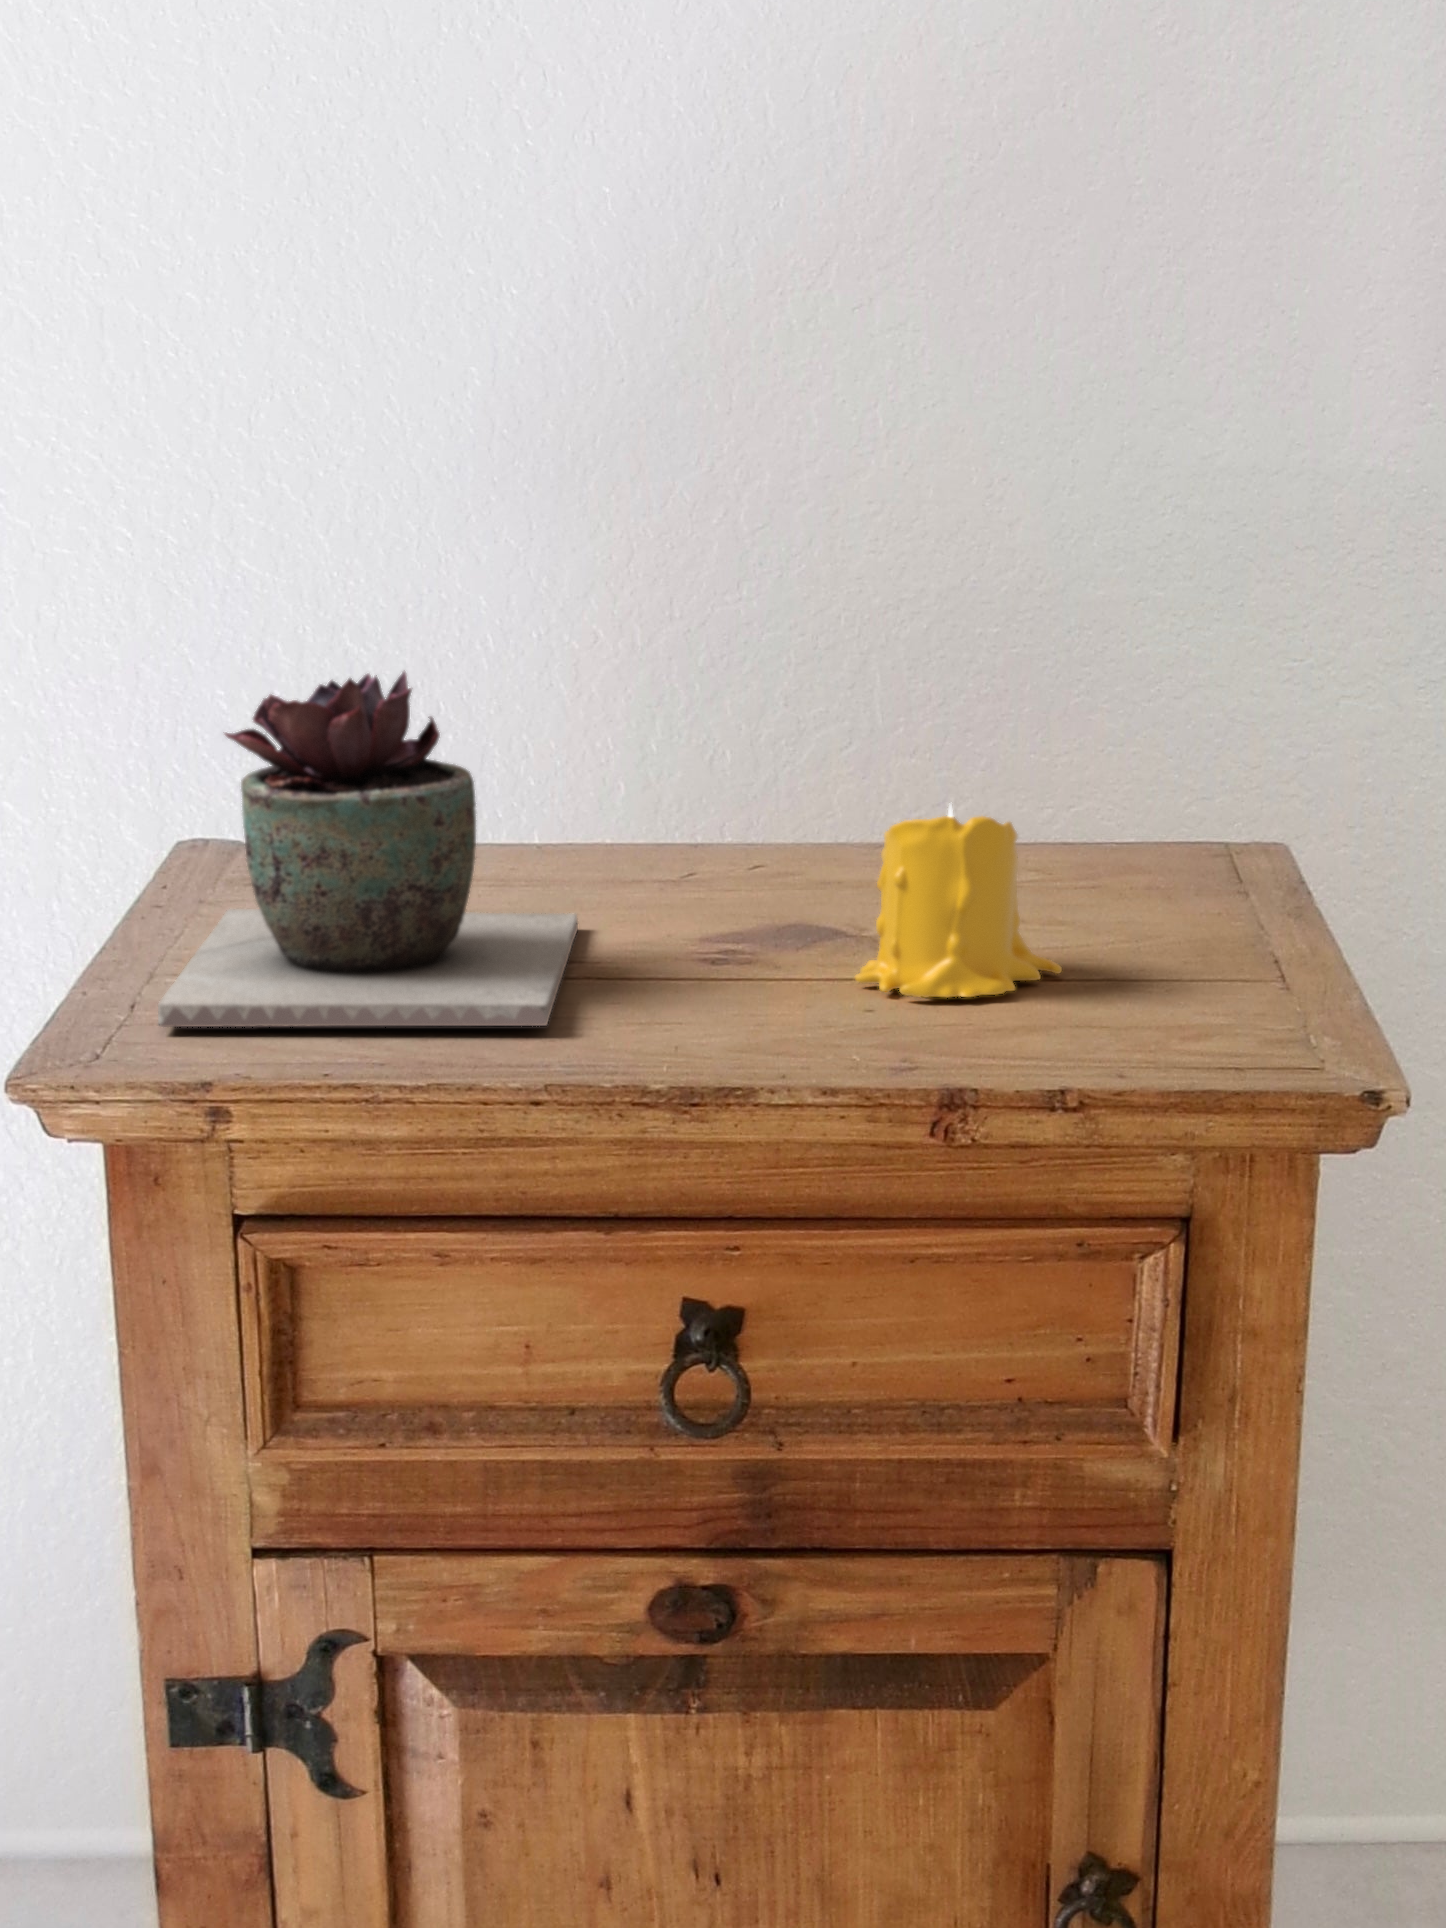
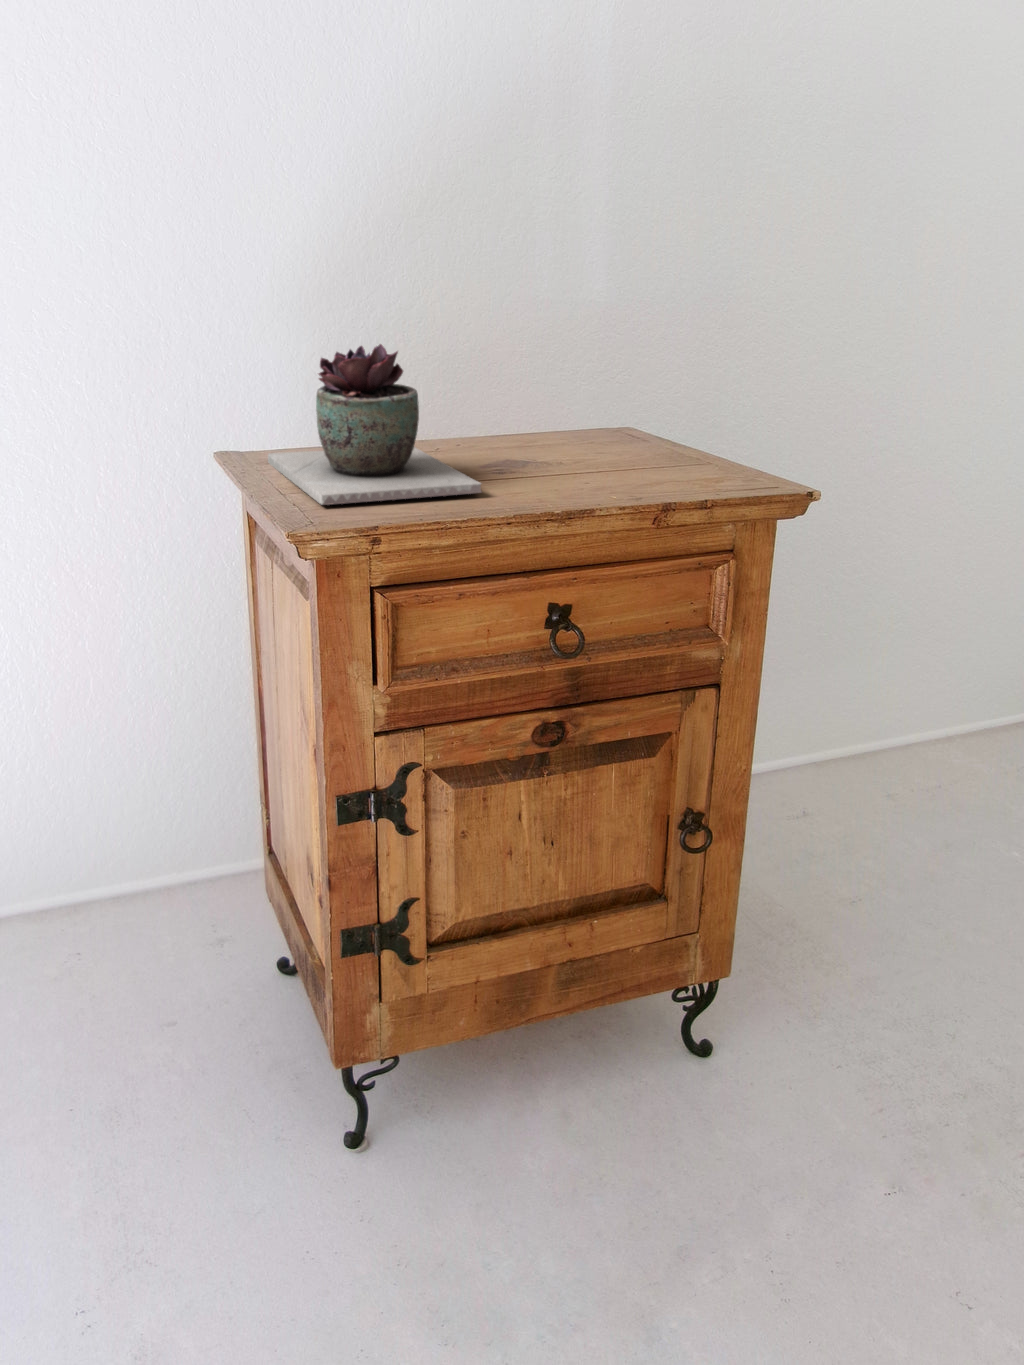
candle: present [855,805,1062,998] -> none [554,389,631,471]

